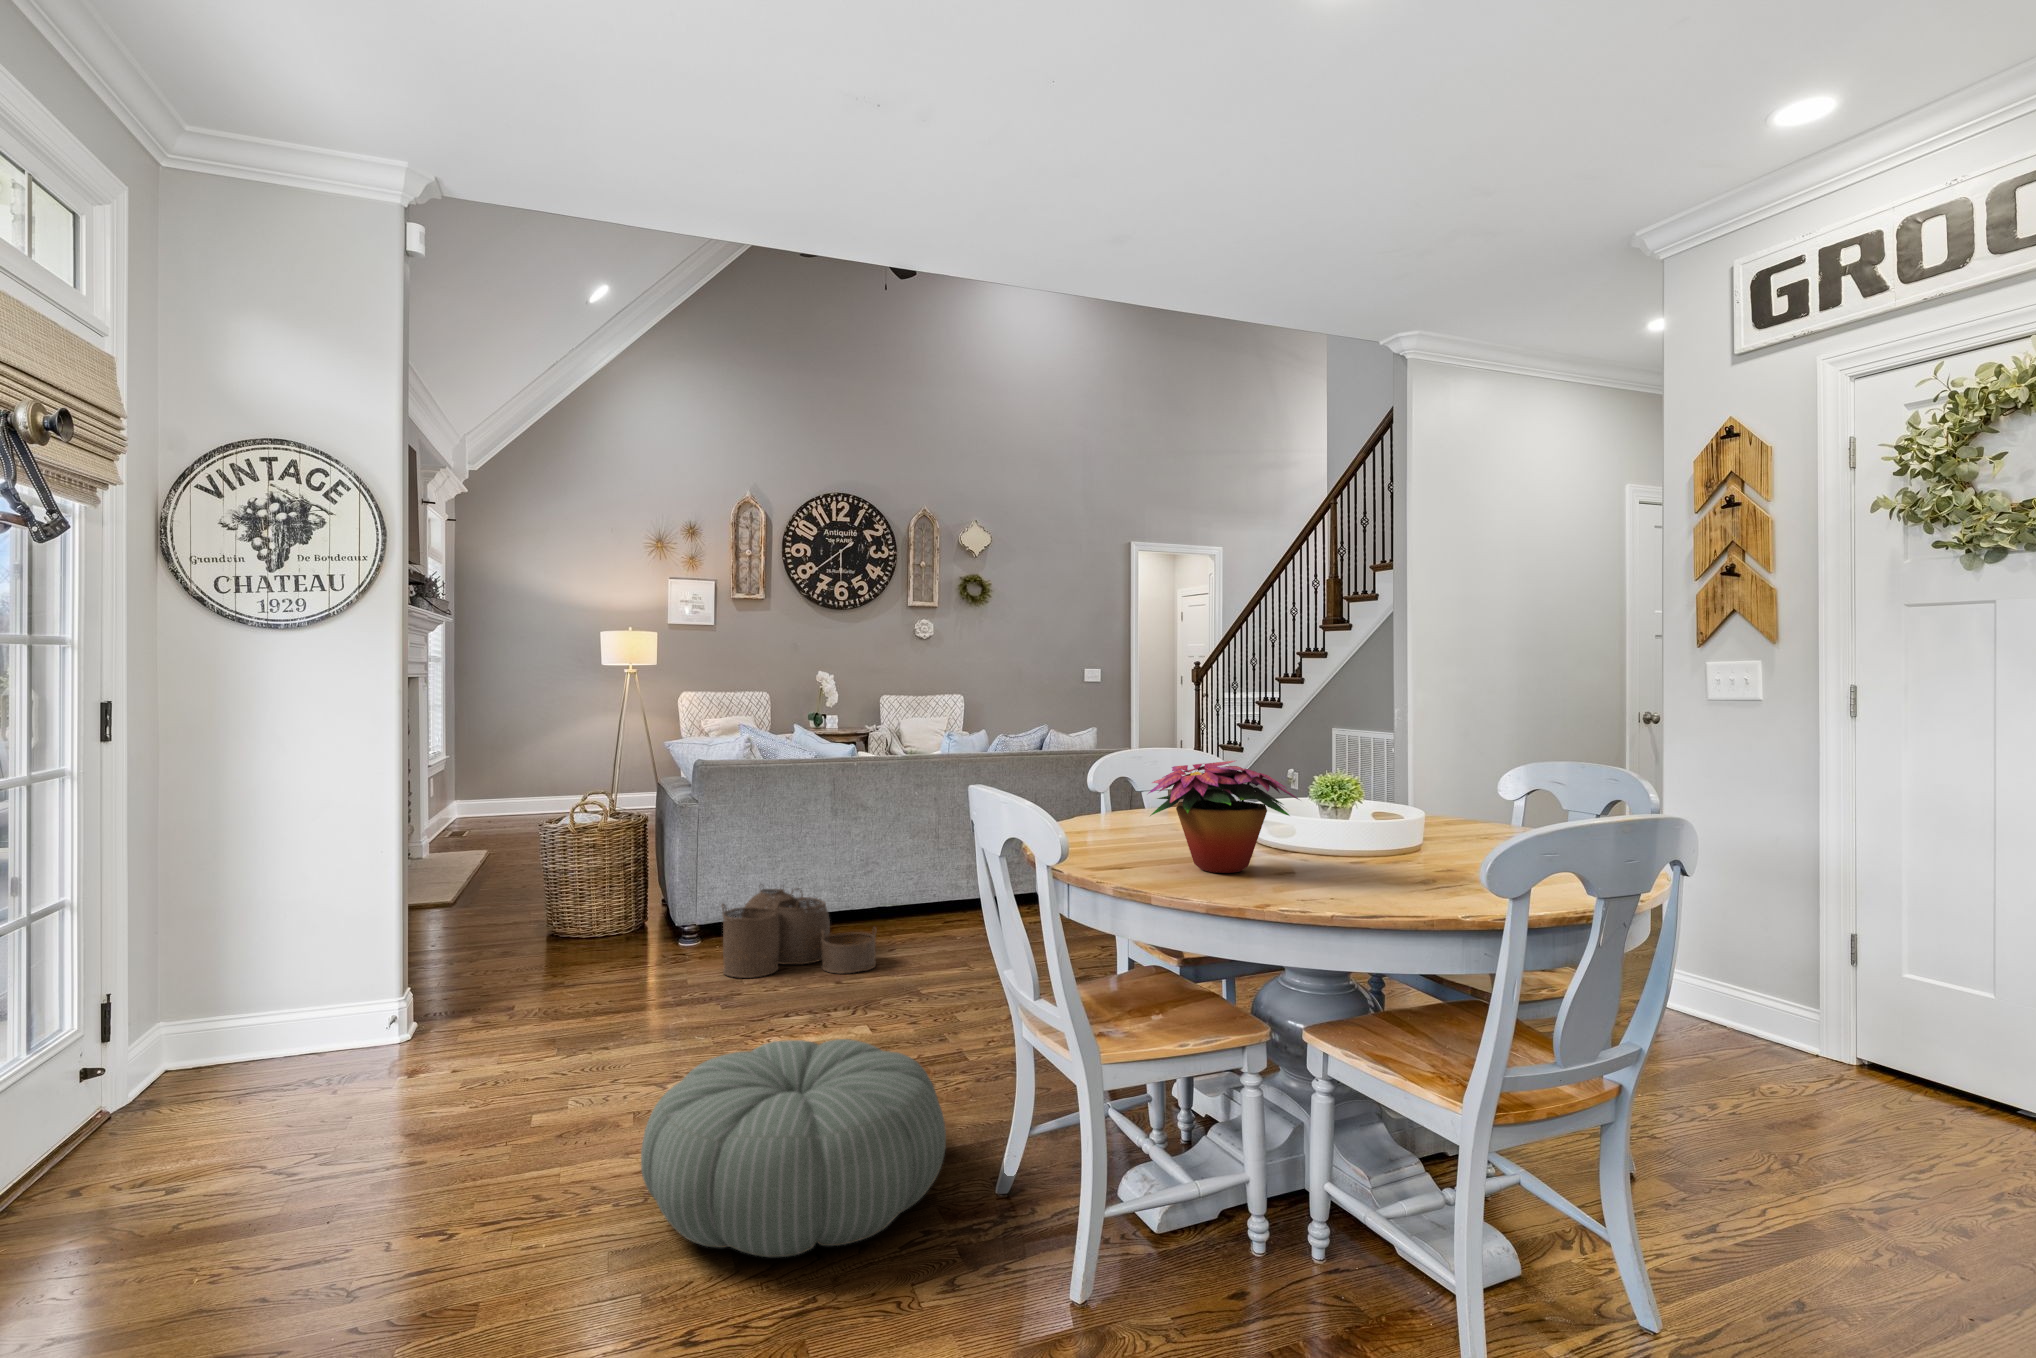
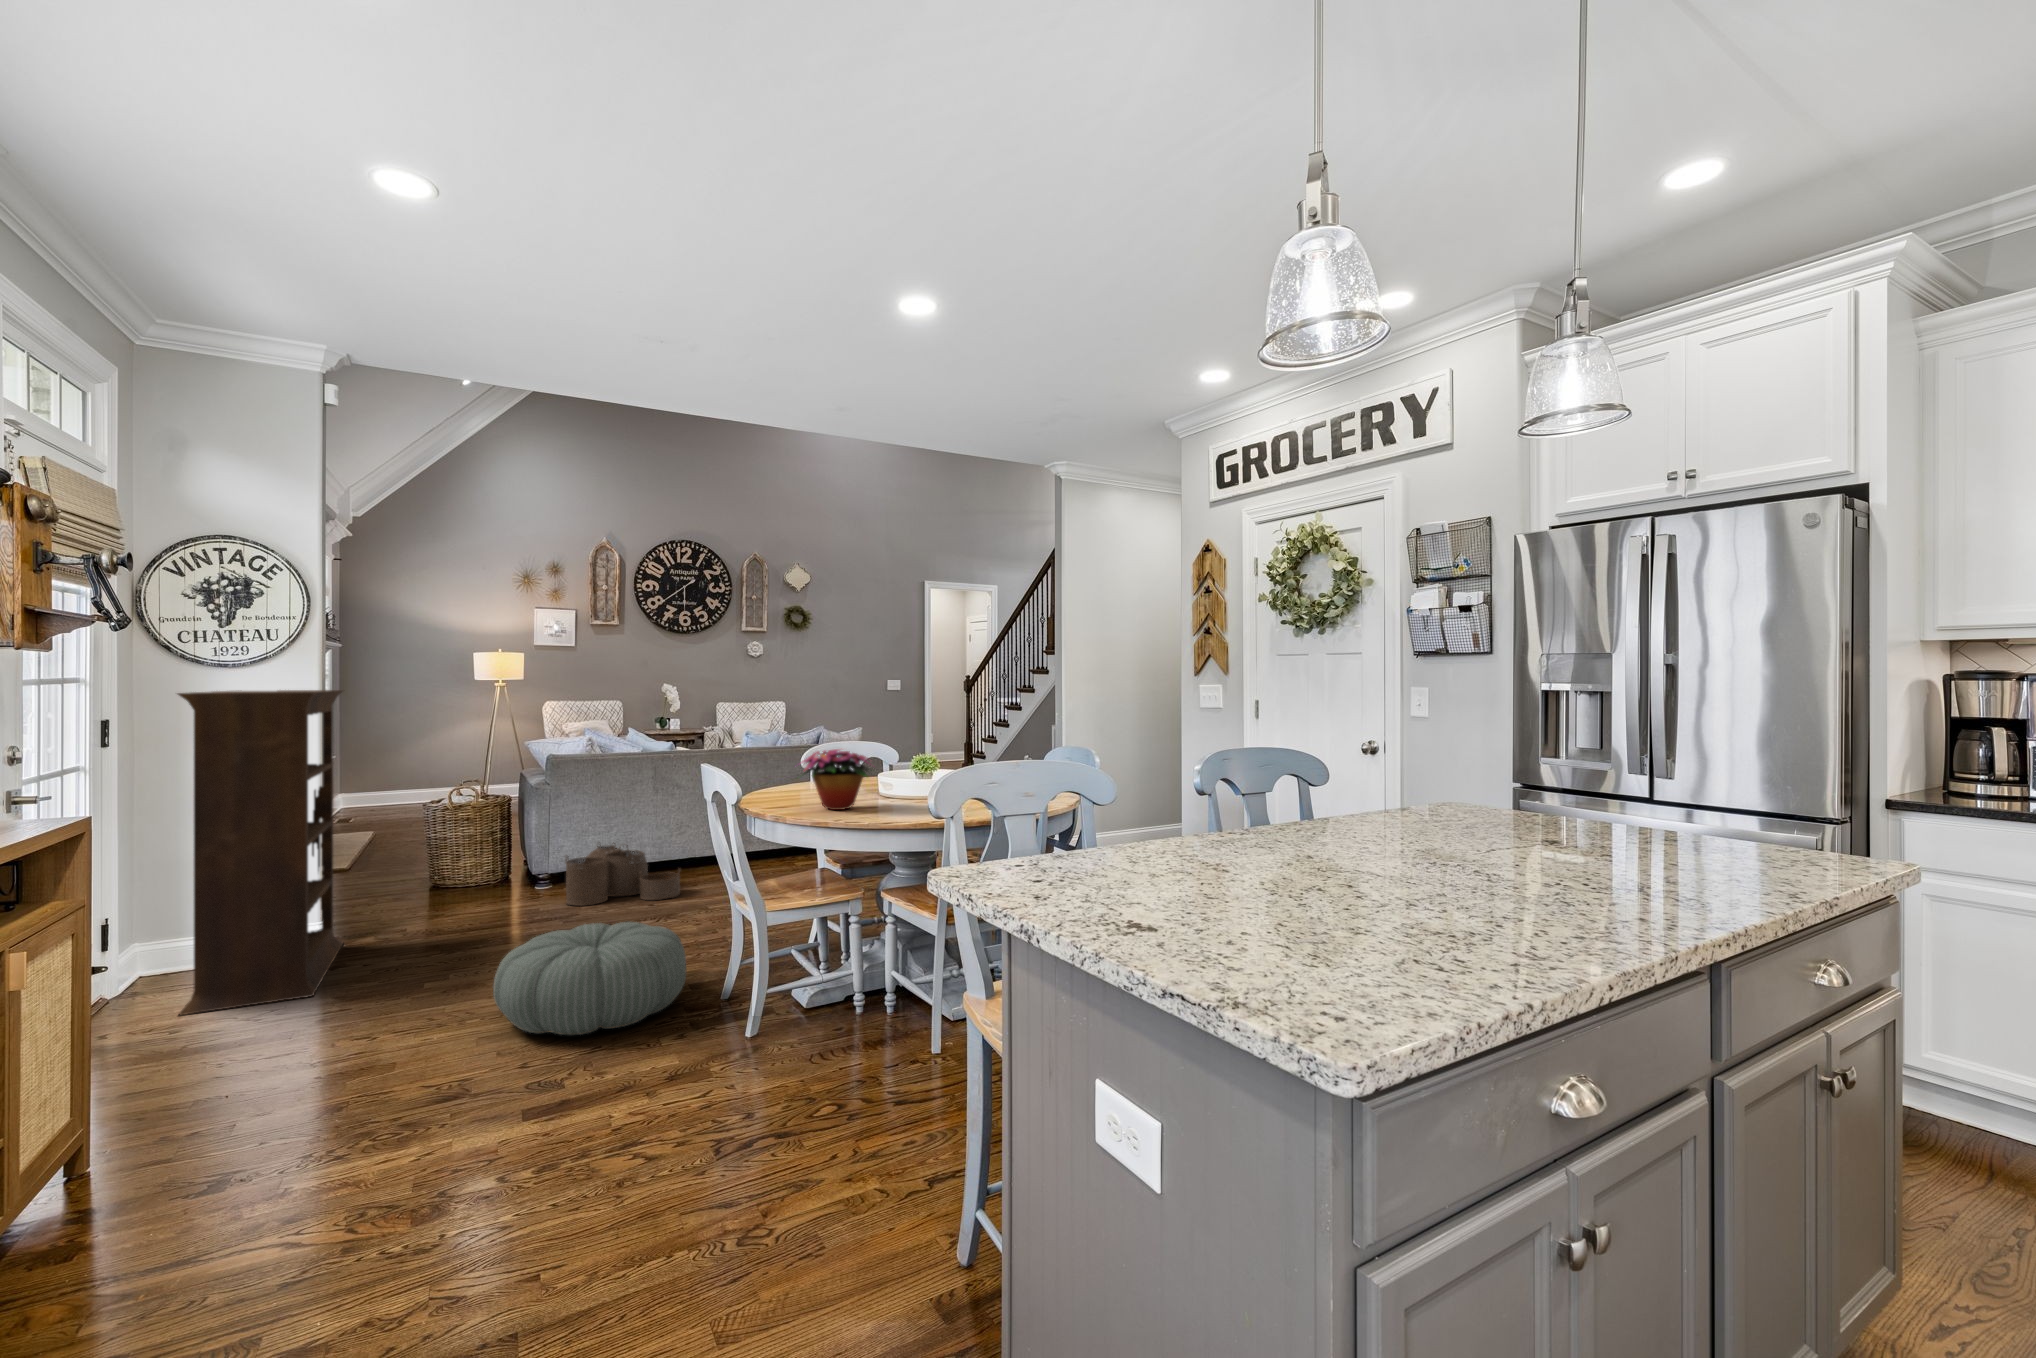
bookcase: none [185,659,434,1155] -> present [178,690,343,1015]

